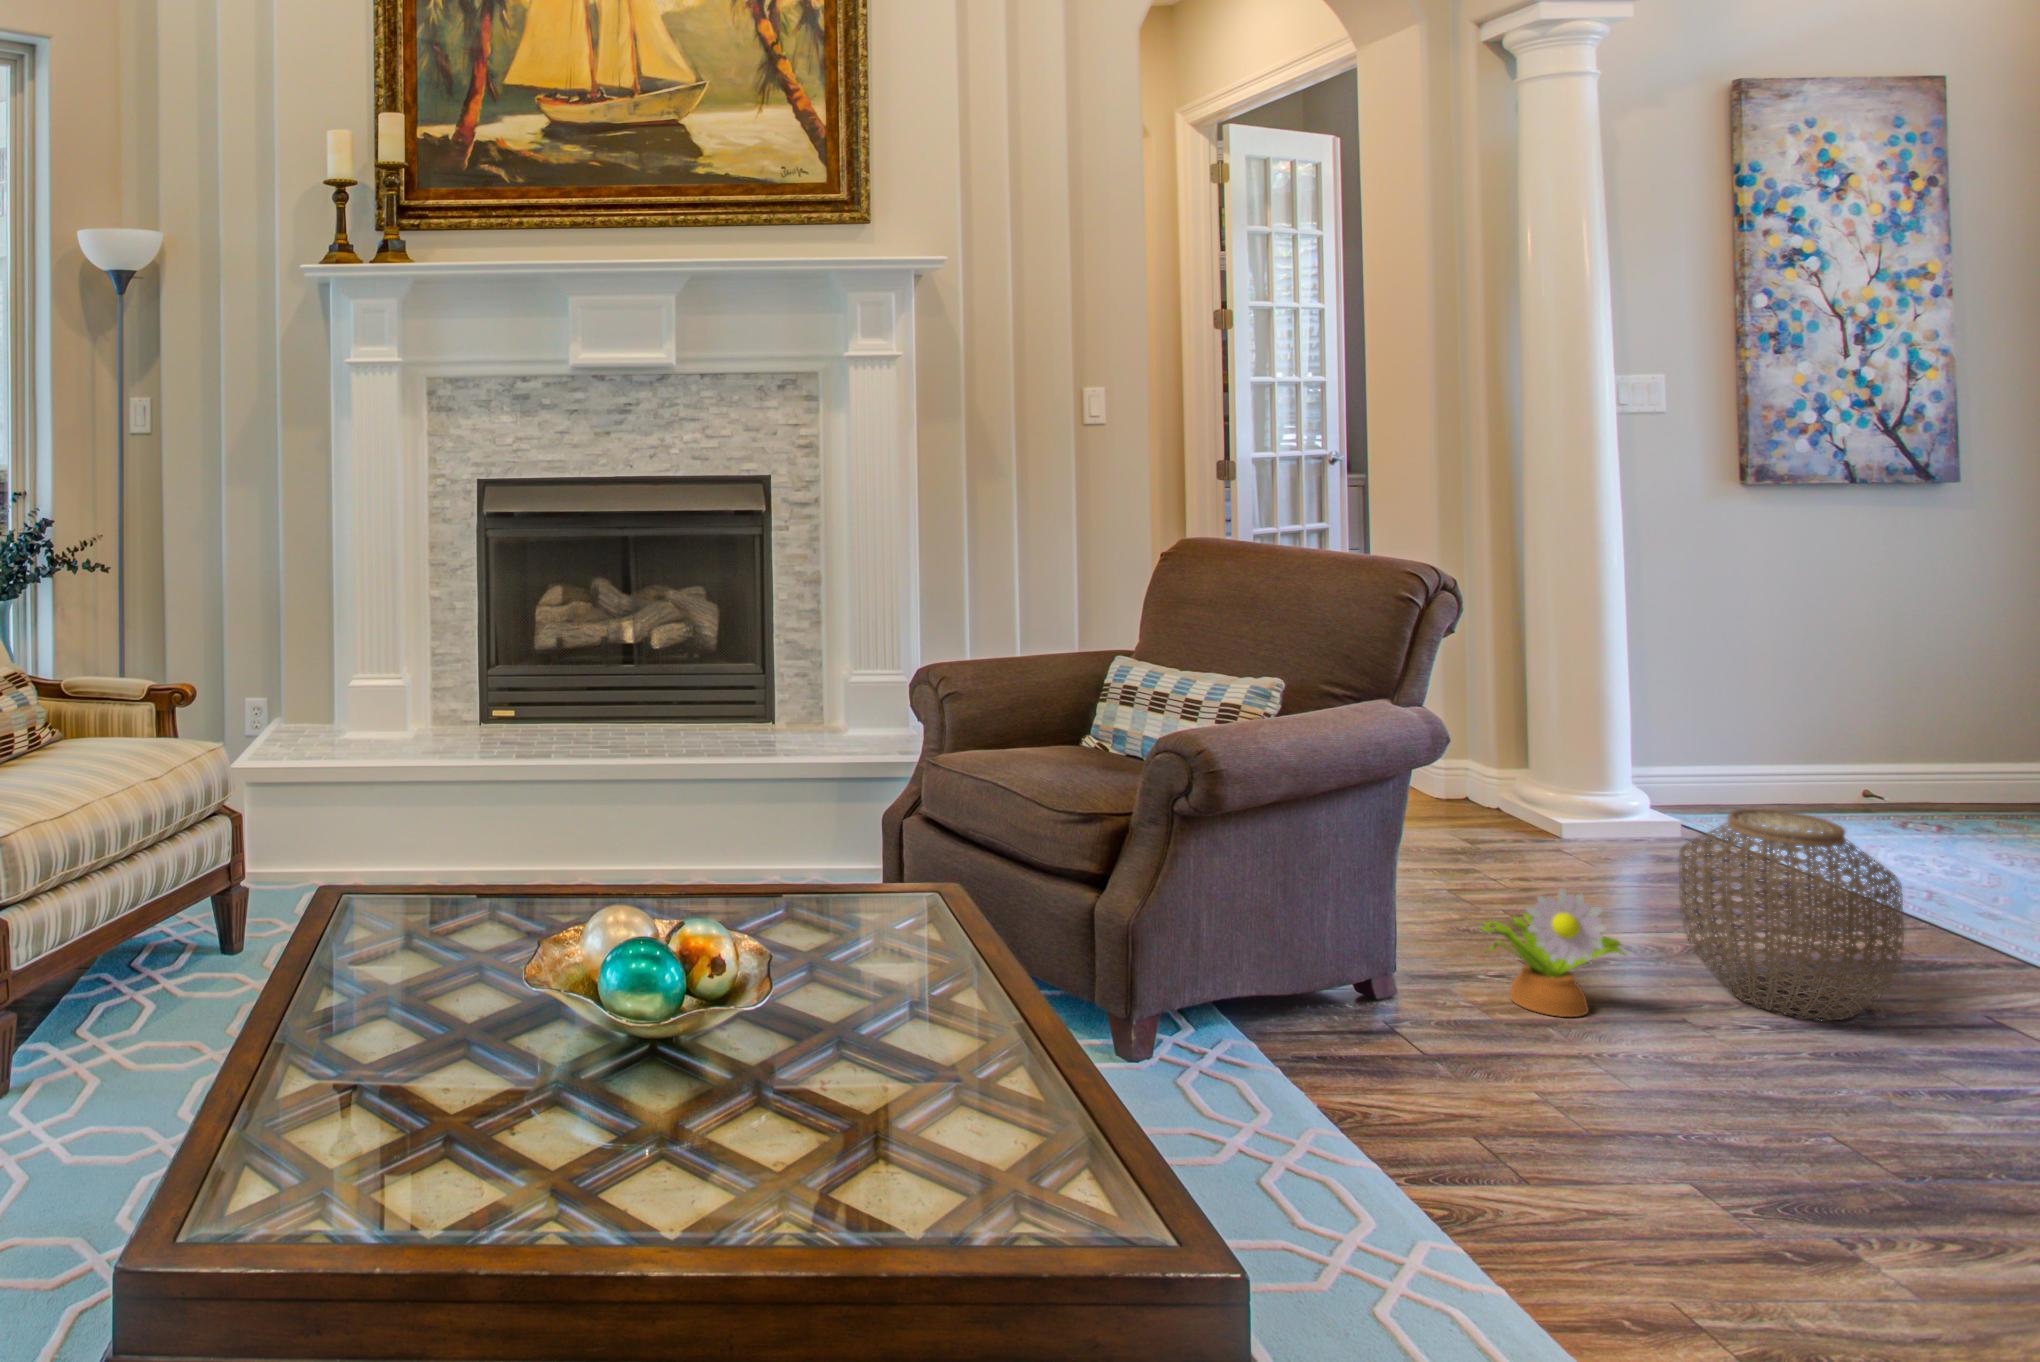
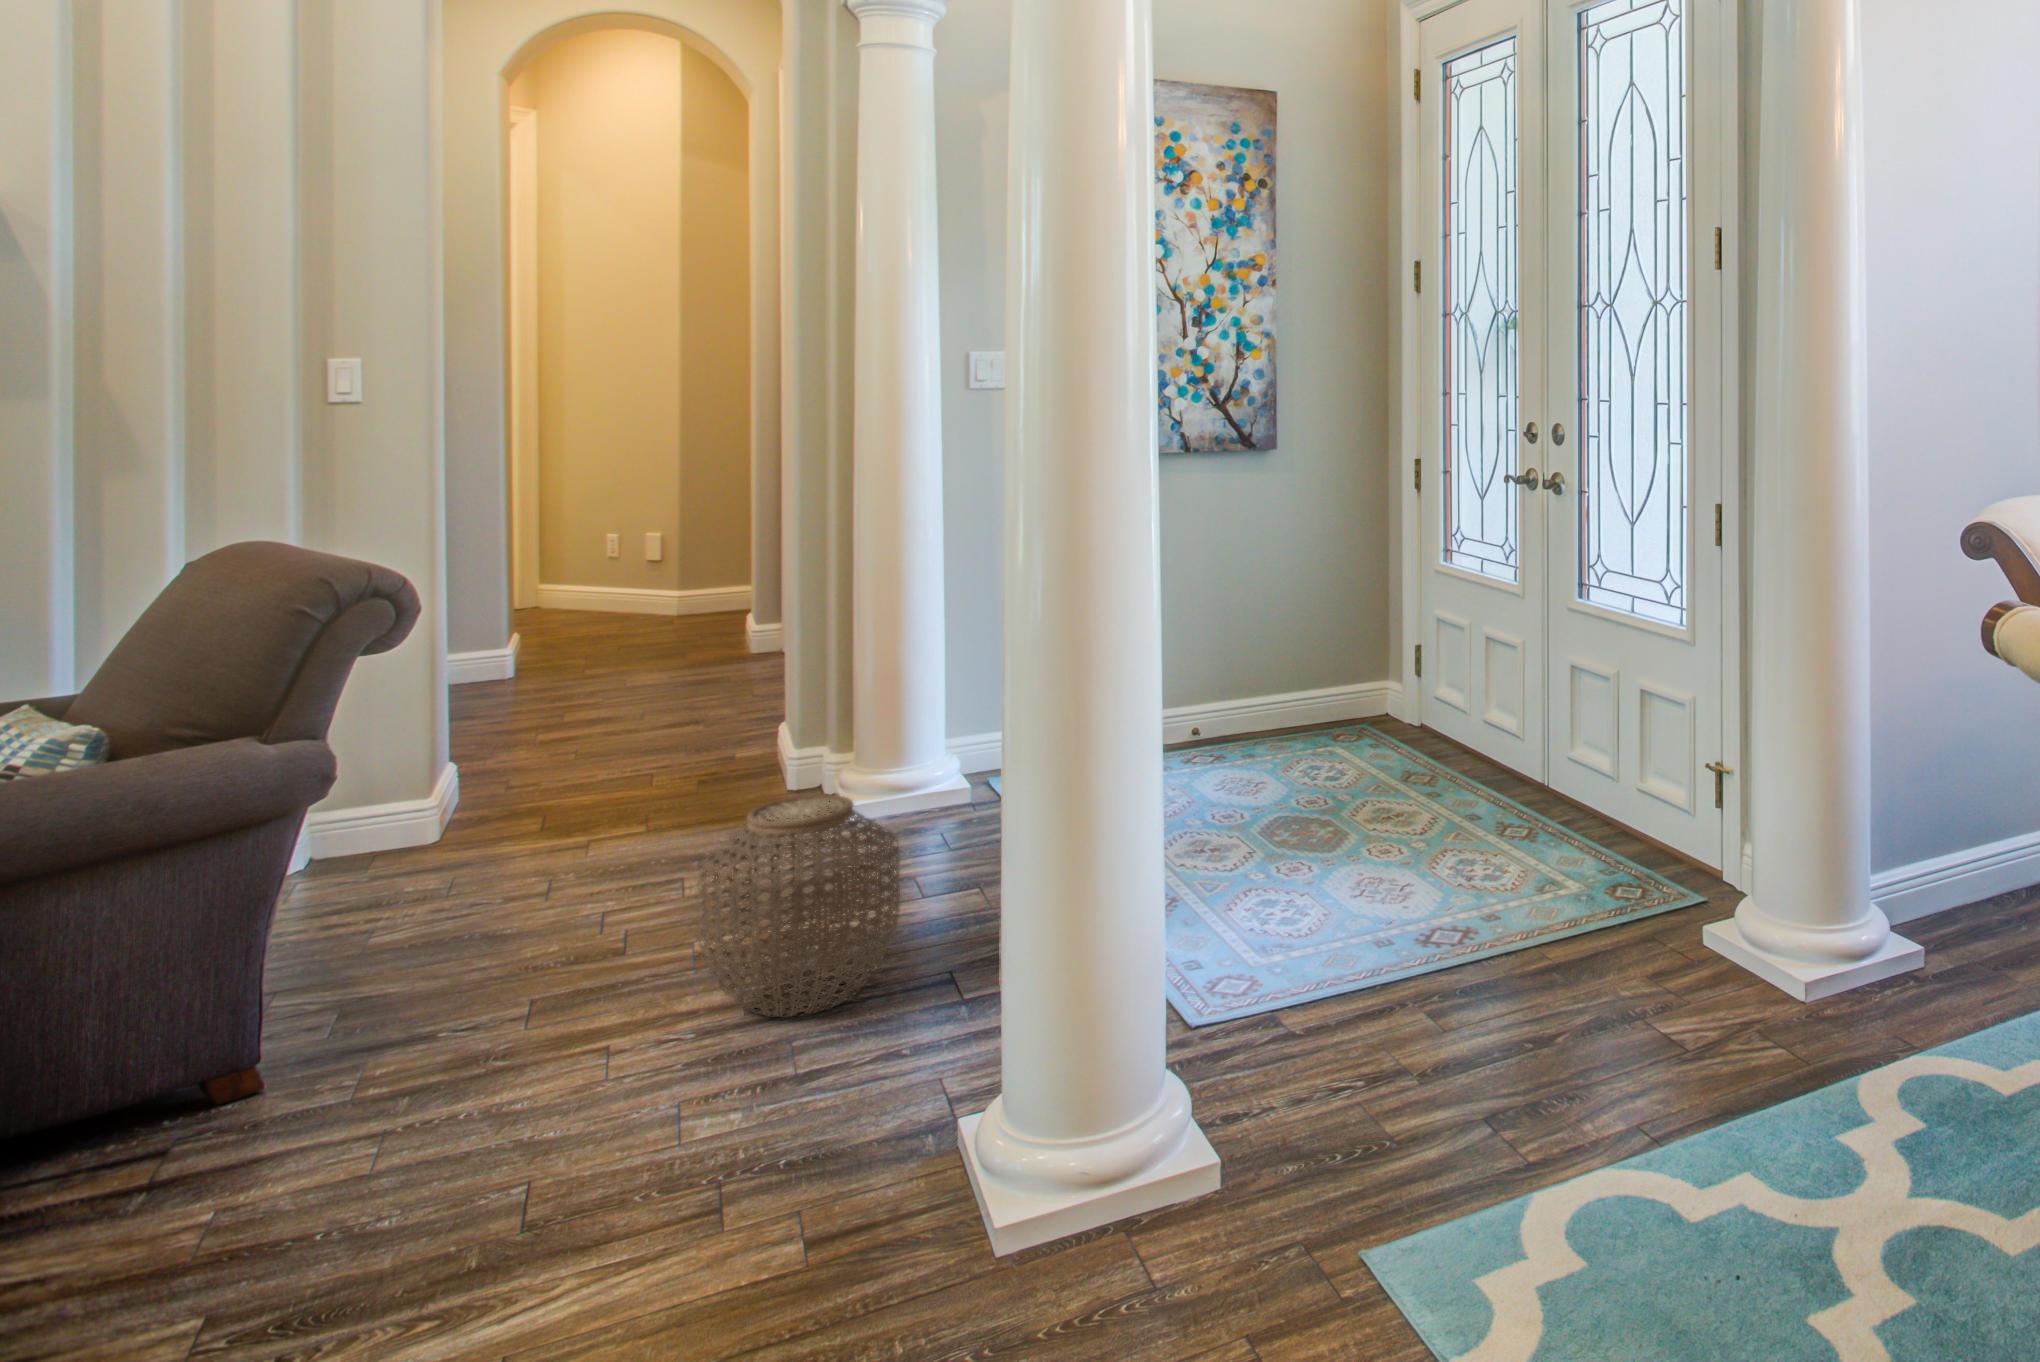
decorative plant: present [1479,888,1627,1017] -> none [400,931,600,1082]

